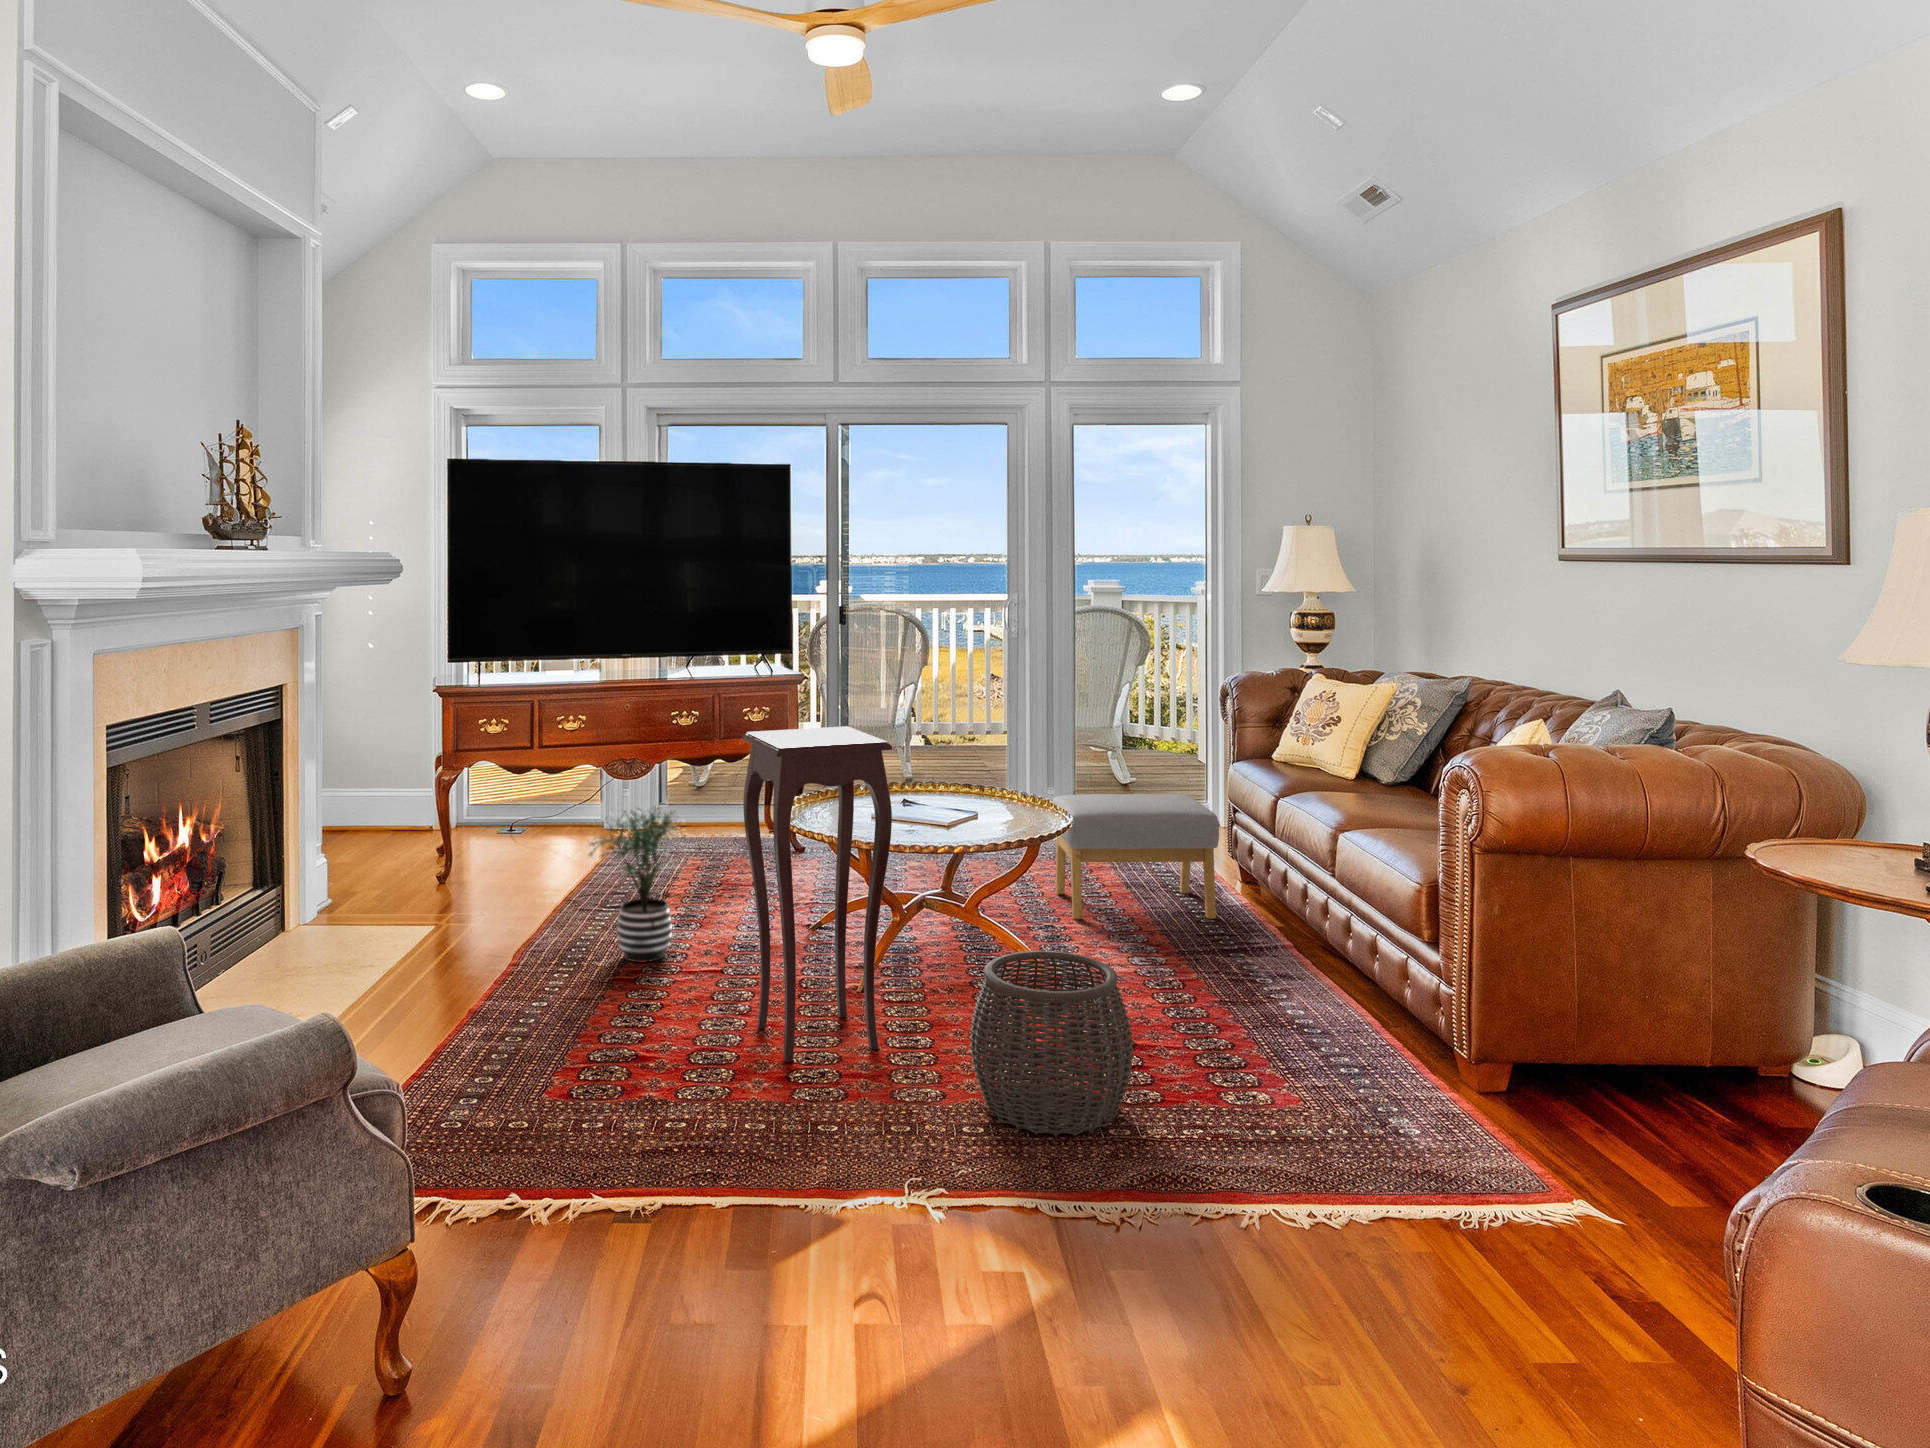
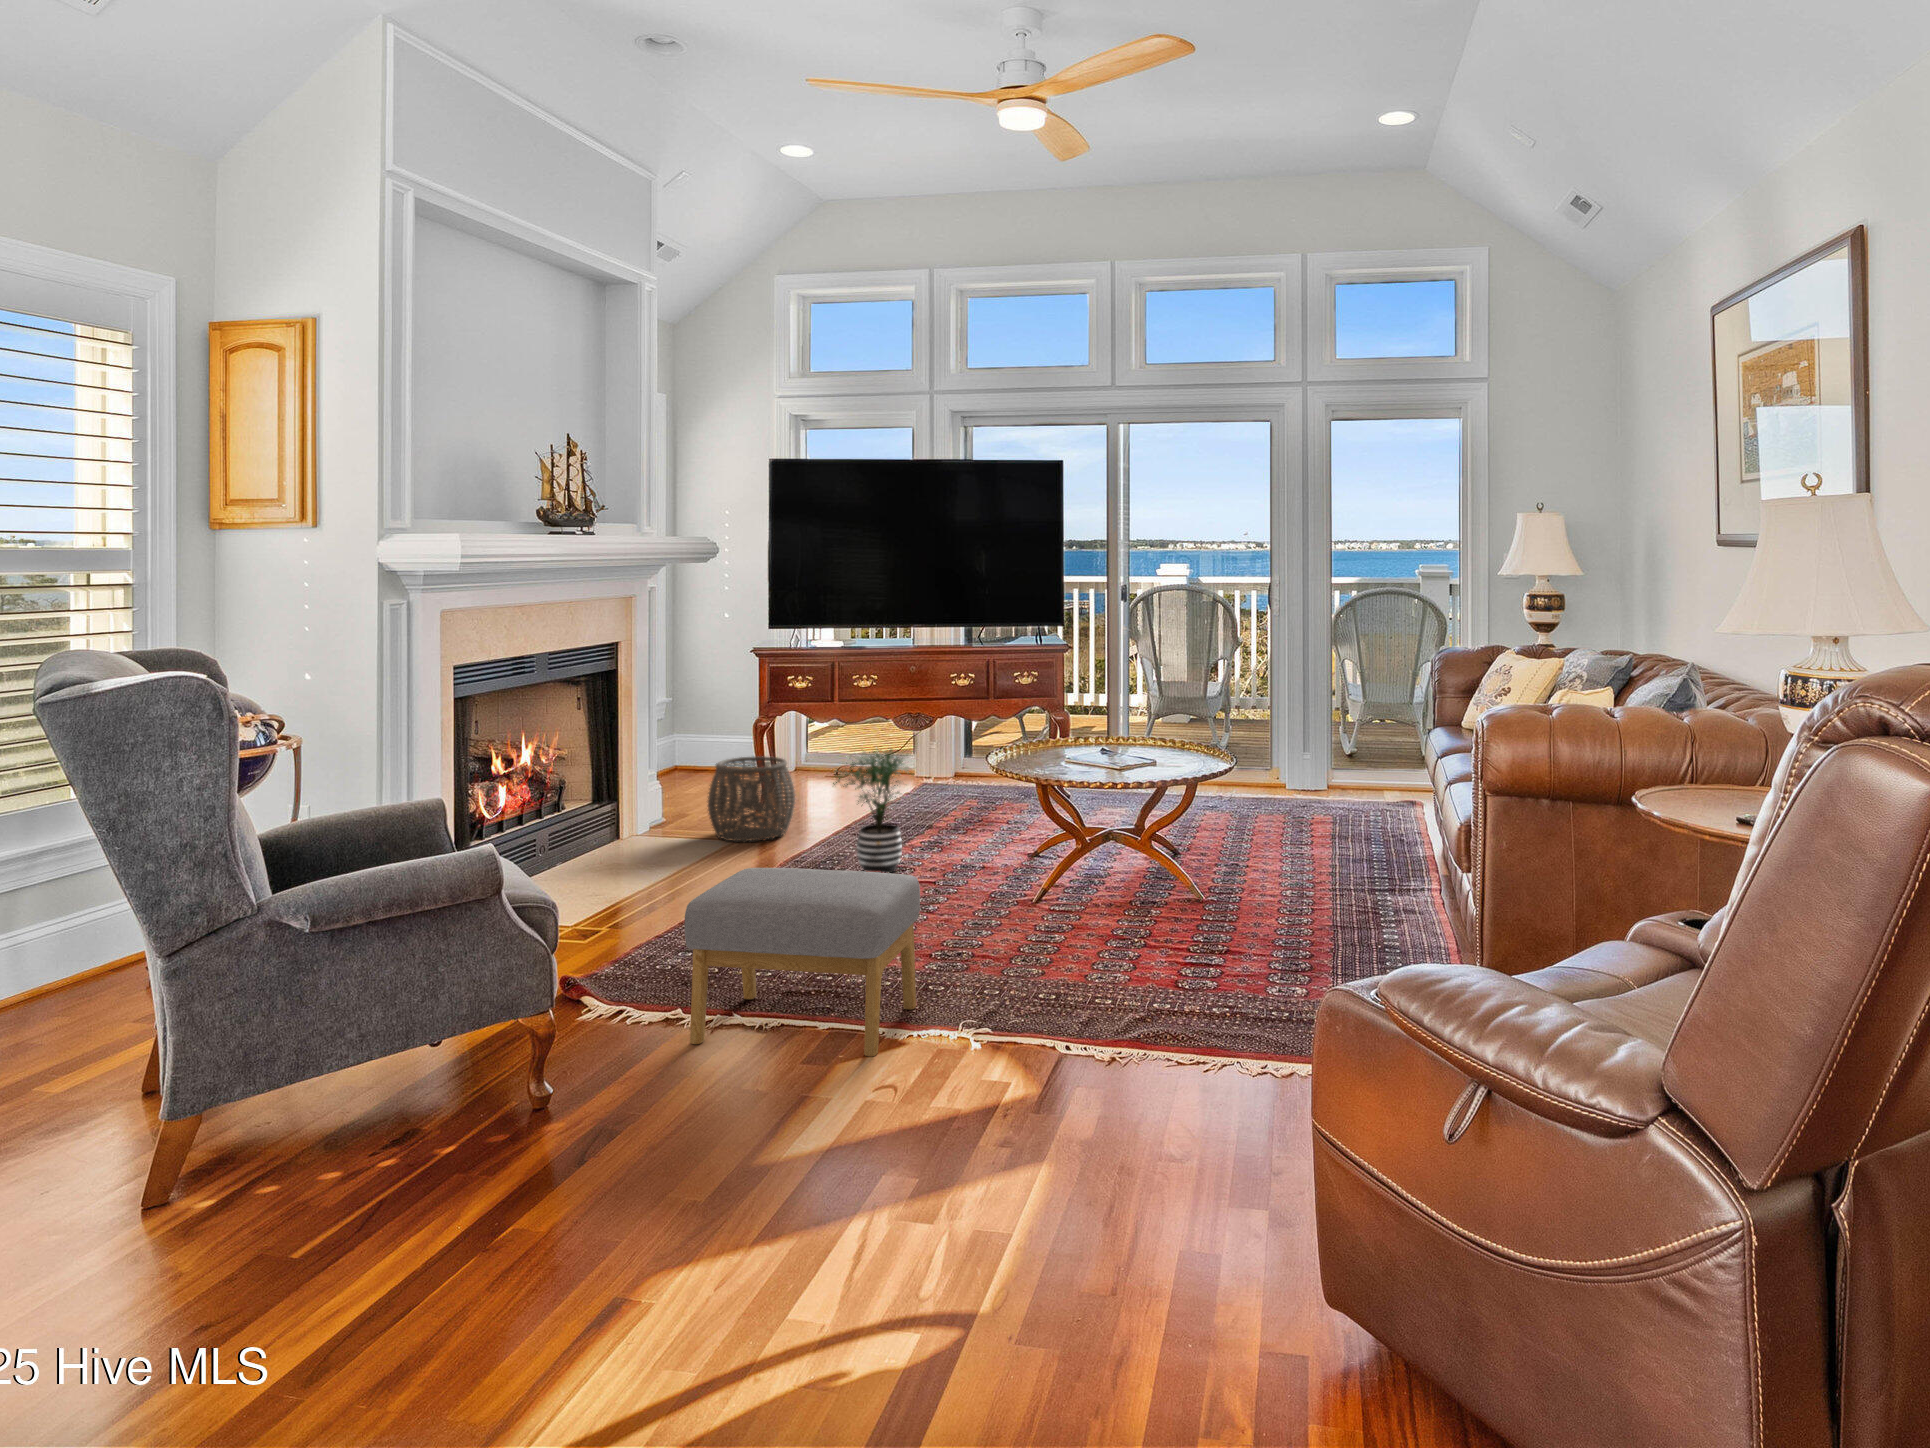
side table: present [743,726,892,1062] -> none [921,681,1024,945]
footstool: present [1053,794,1219,919] -> present [685,868,920,1057]
woven basket: present [969,951,1134,1137] -> present [708,756,795,842]

